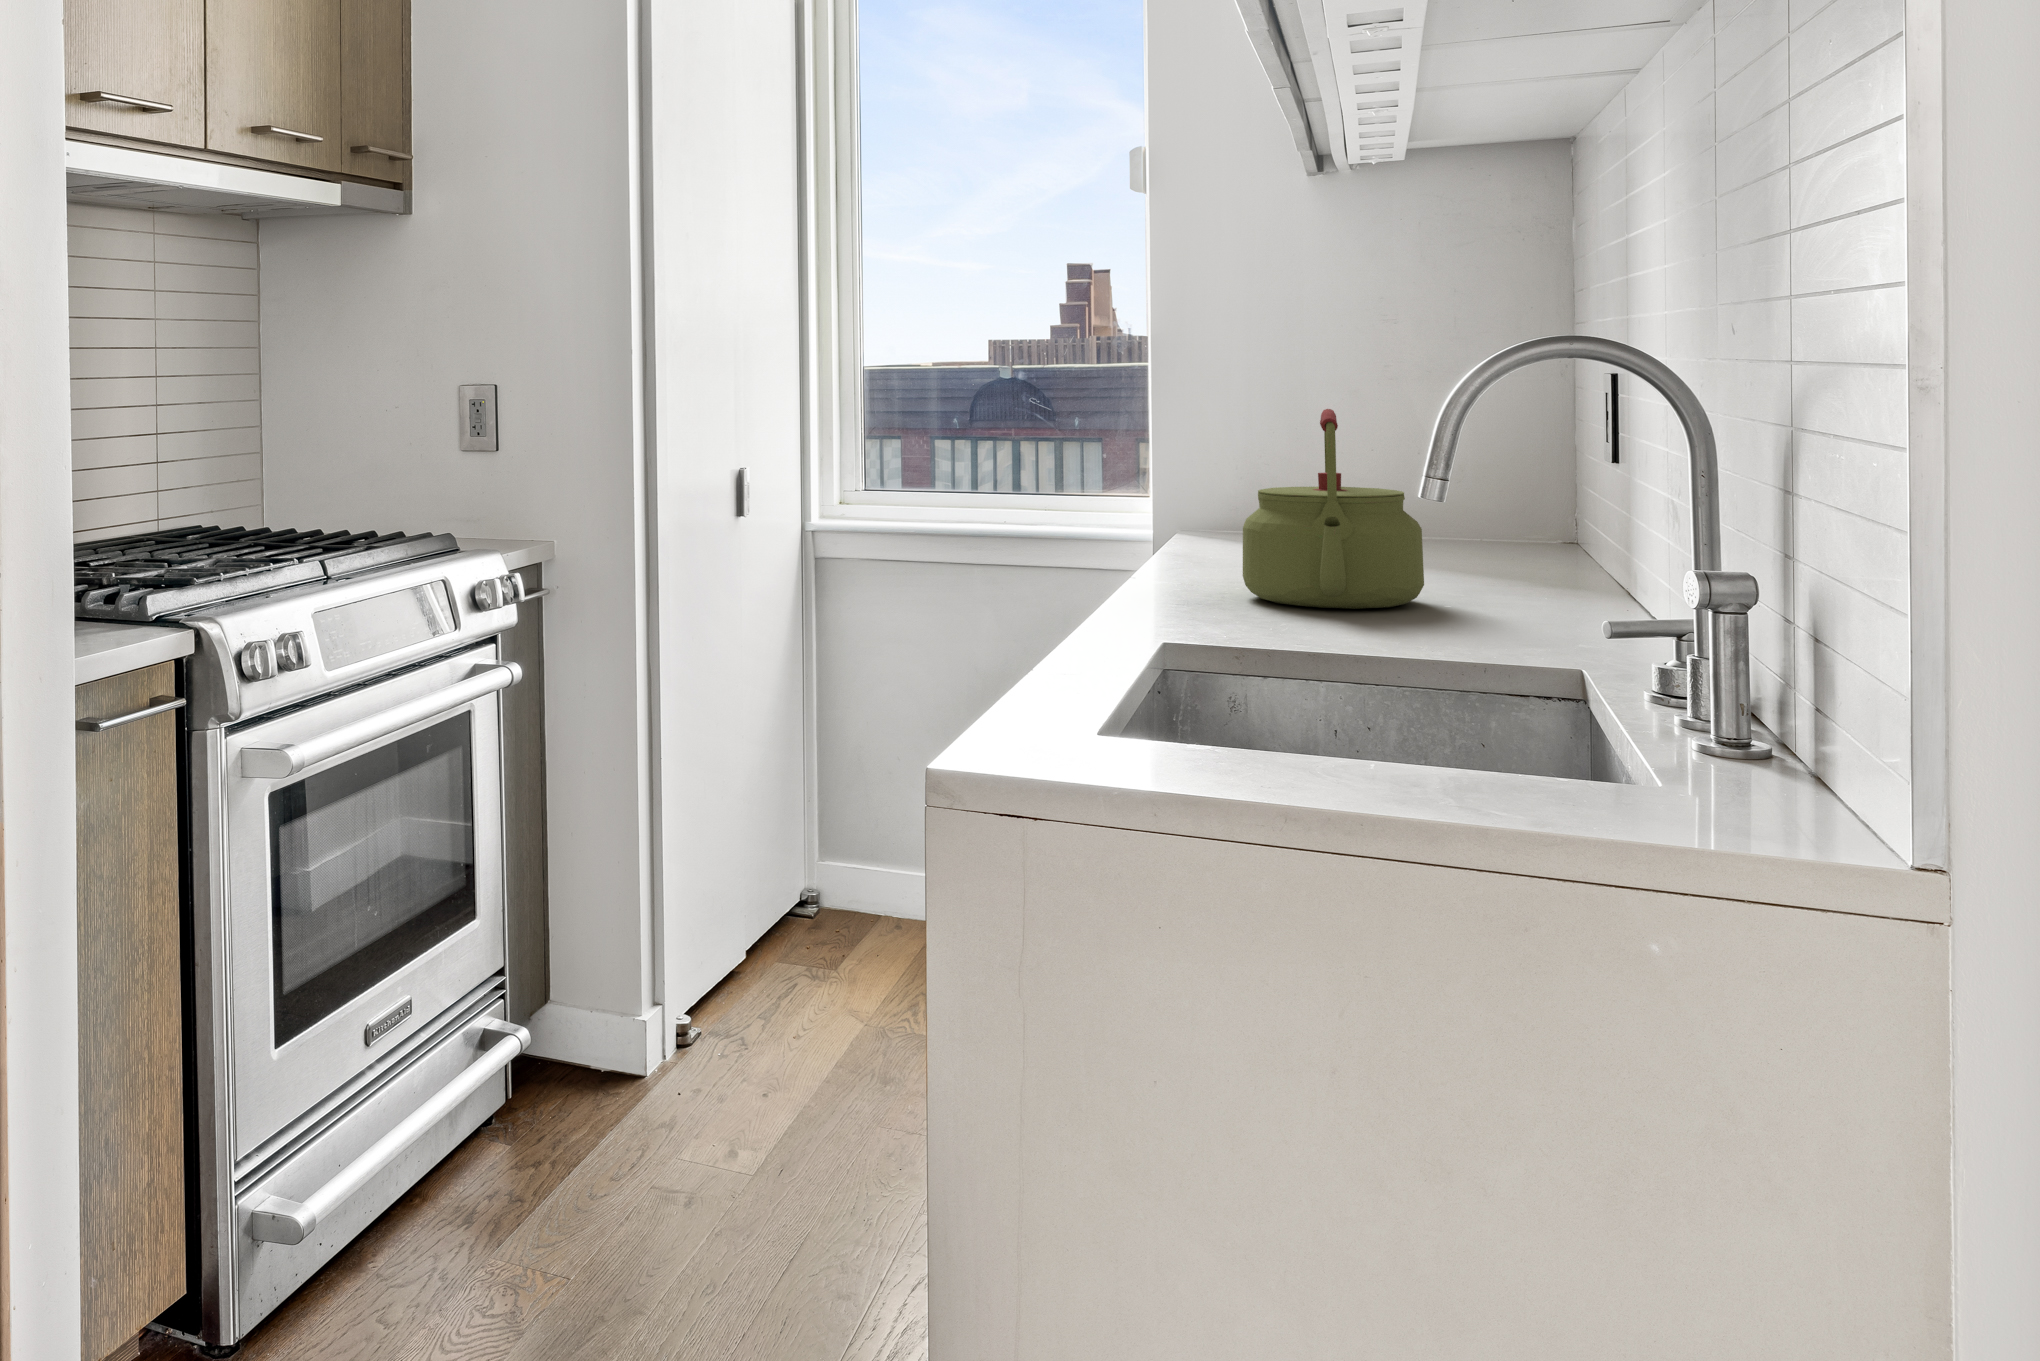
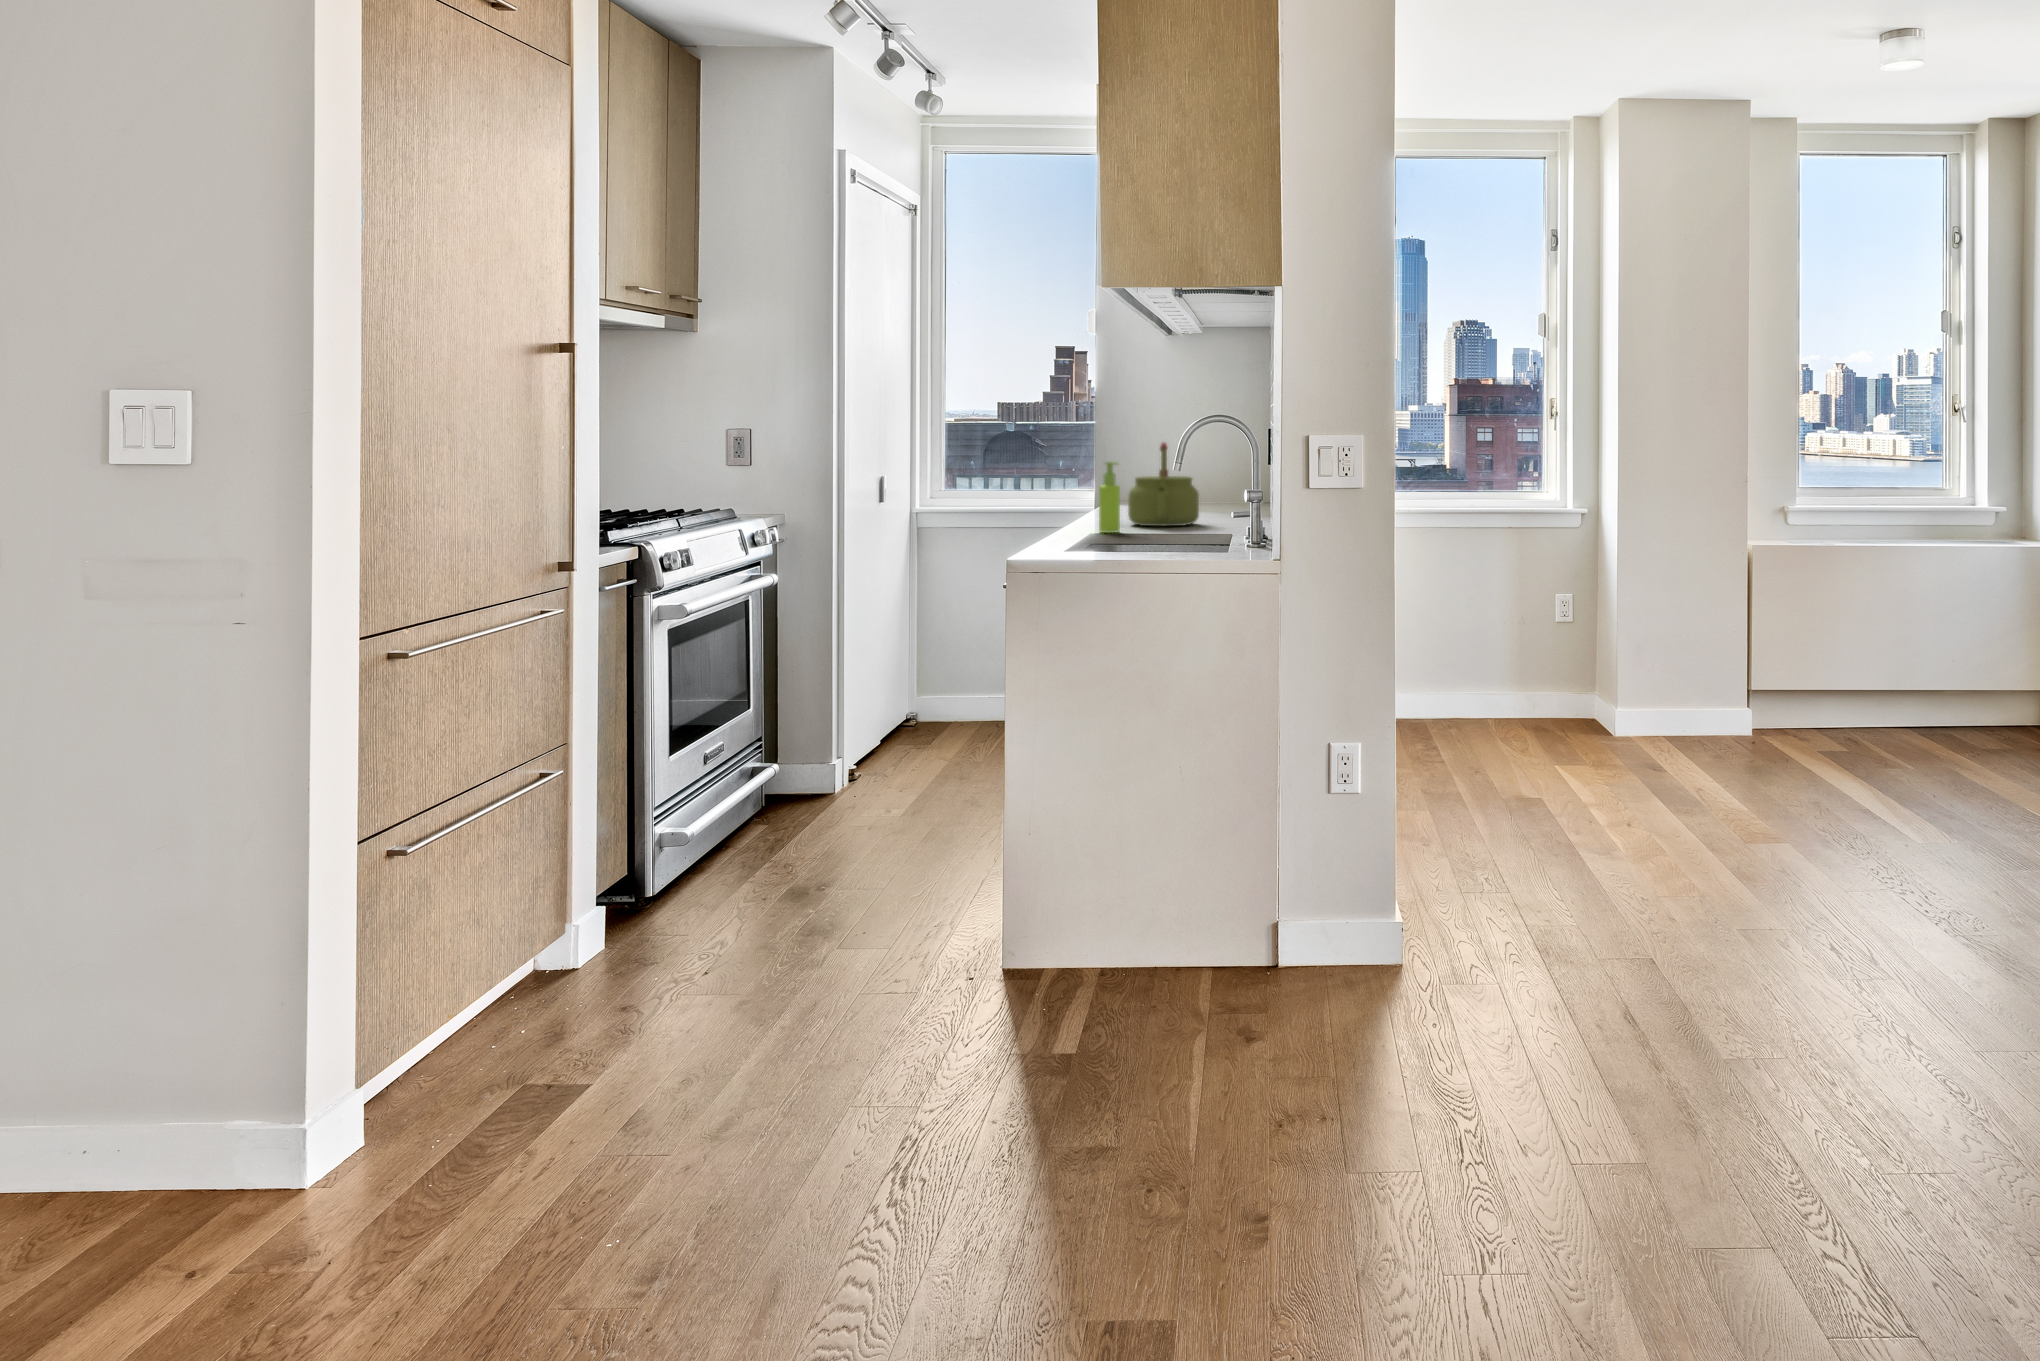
soap dispenser: none [1176,457,1230,627] -> present [1099,462,1120,533]

